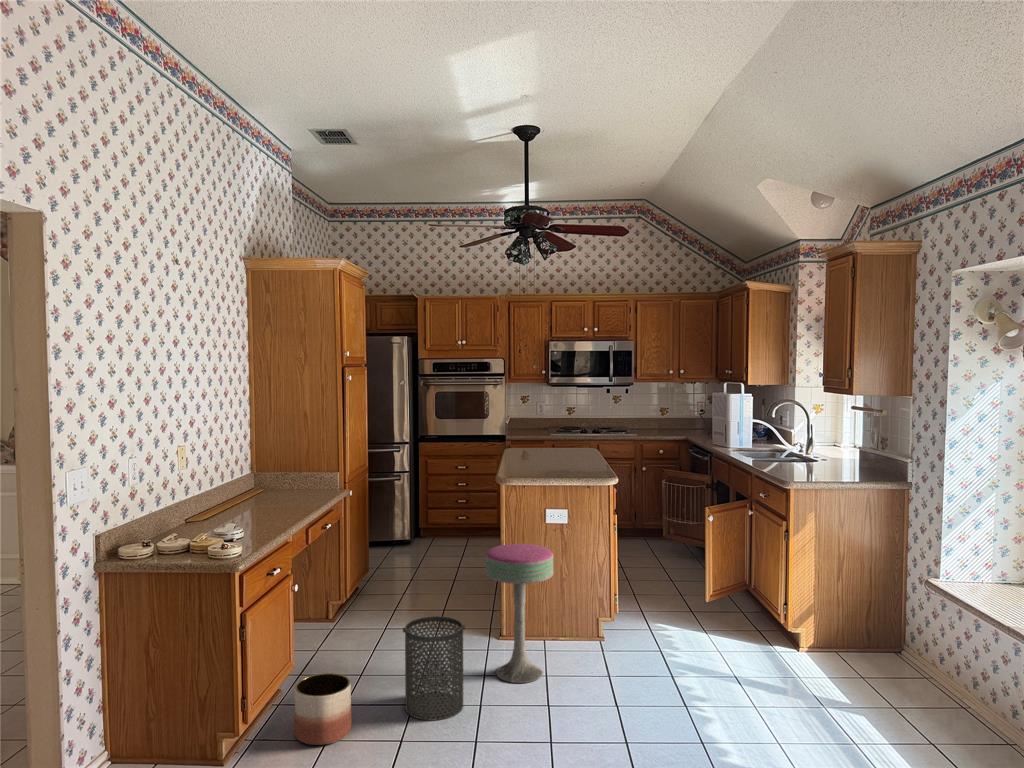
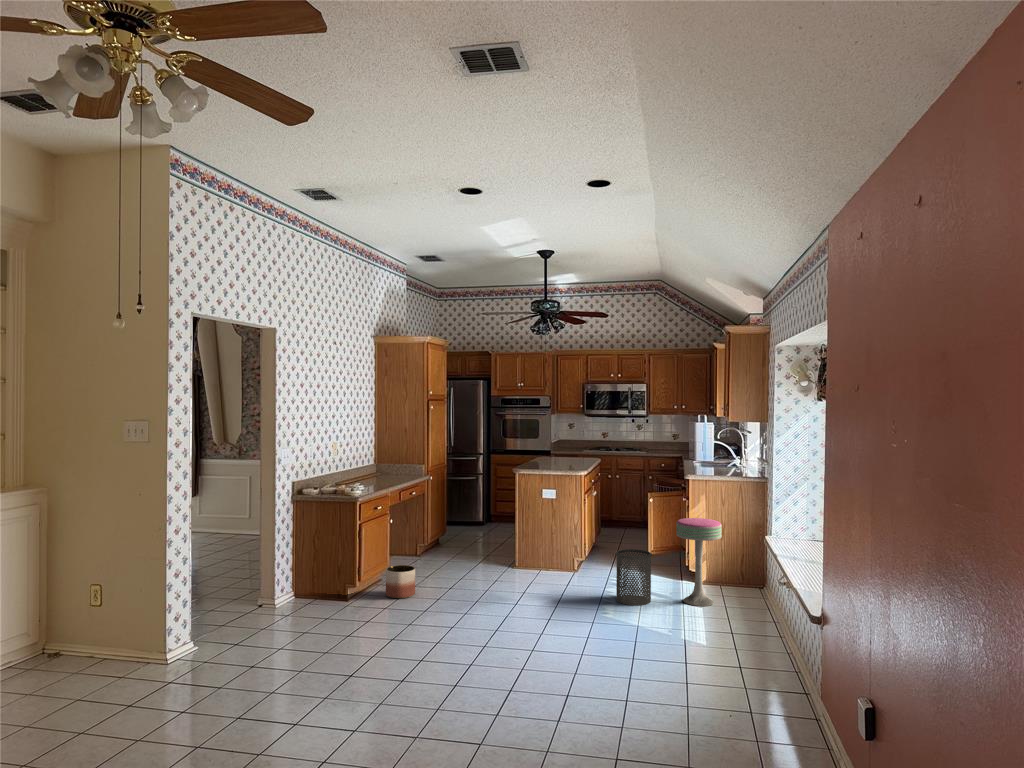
bar stool: present [485,544,553,683] -> present [676,518,722,606]
trash can: present [403,616,465,720] -> present [615,549,652,606]

